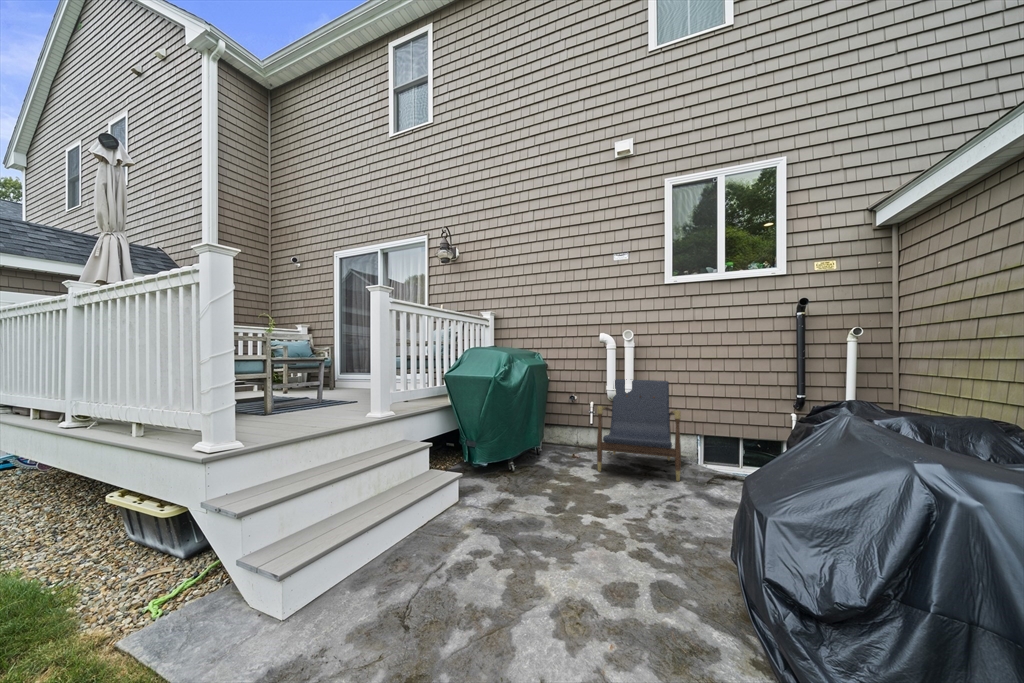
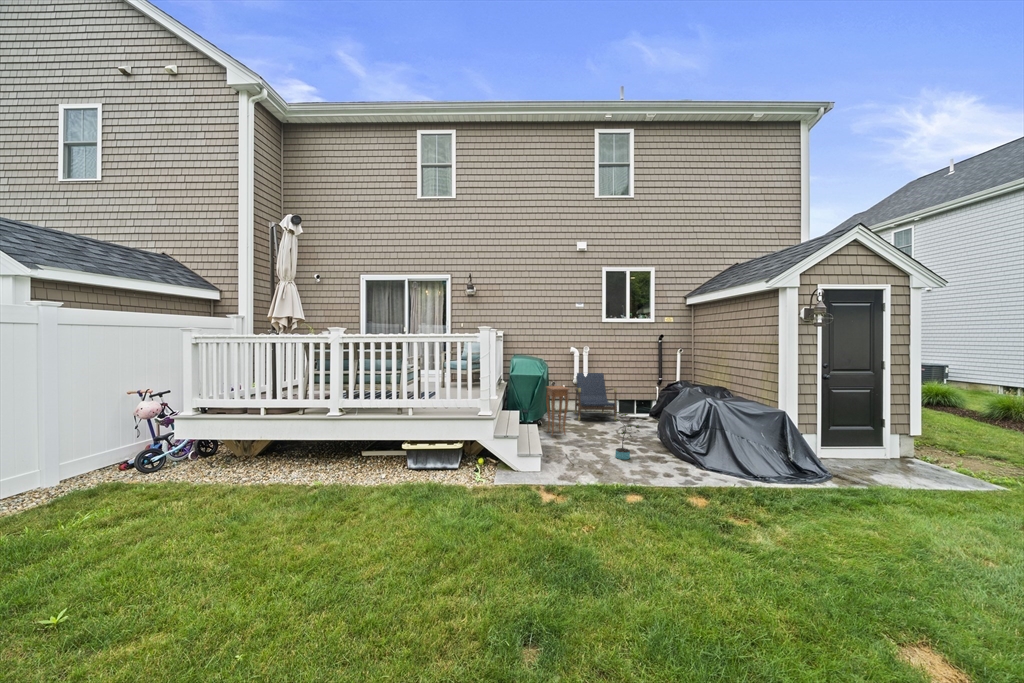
side table: none [484,397,528,504] -> present [546,386,569,435]
potted plant: none [513,474,604,644] -> present [615,412,639,460]

